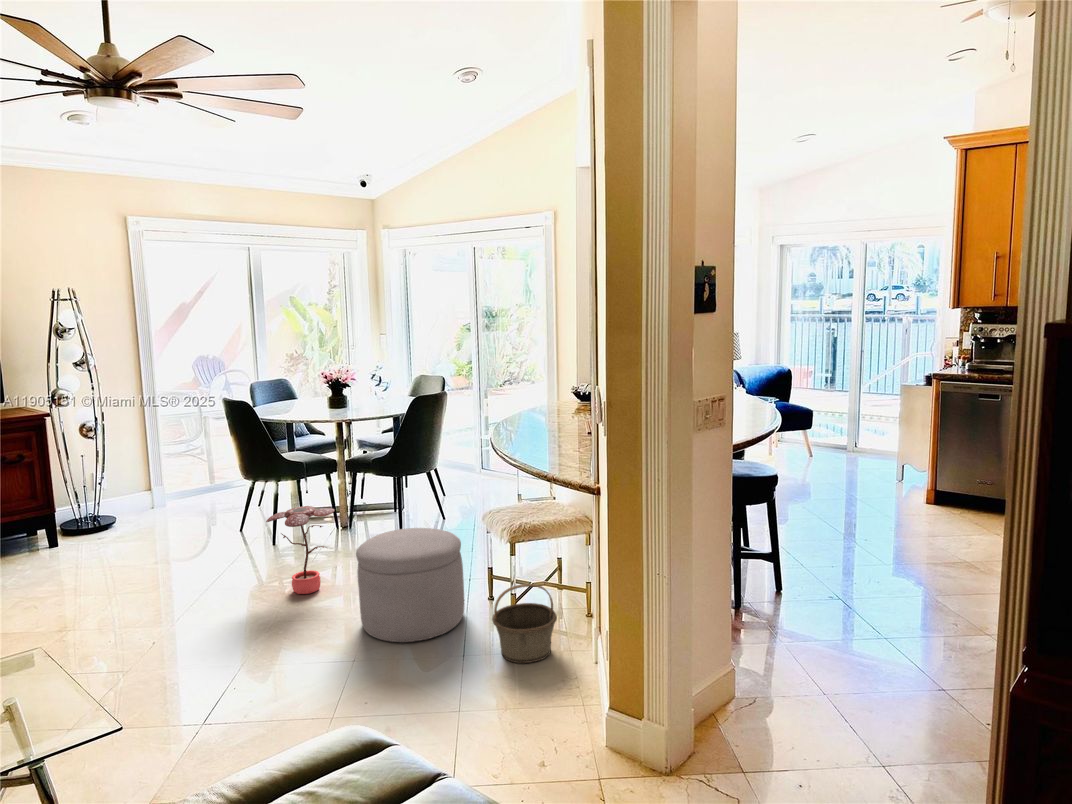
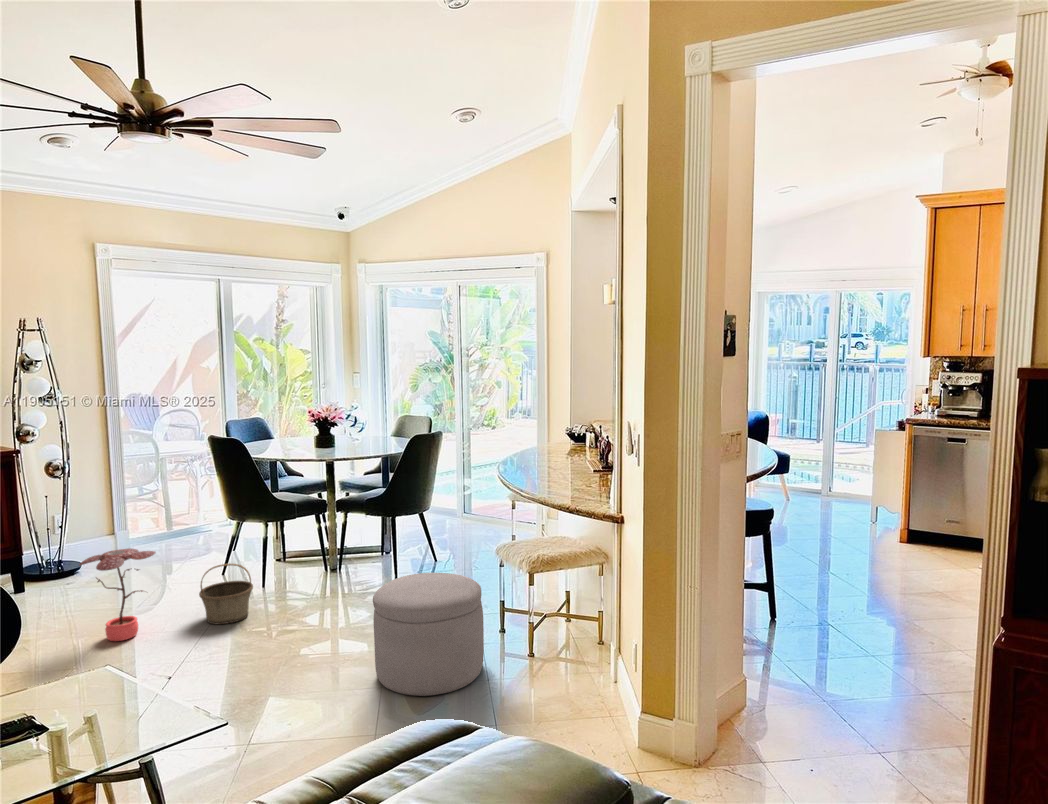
potted plant: present [266,506,335,594] -> present [79,548,156,641]
basket: present [492,584,557,663] -> present [199,564,253,624]

